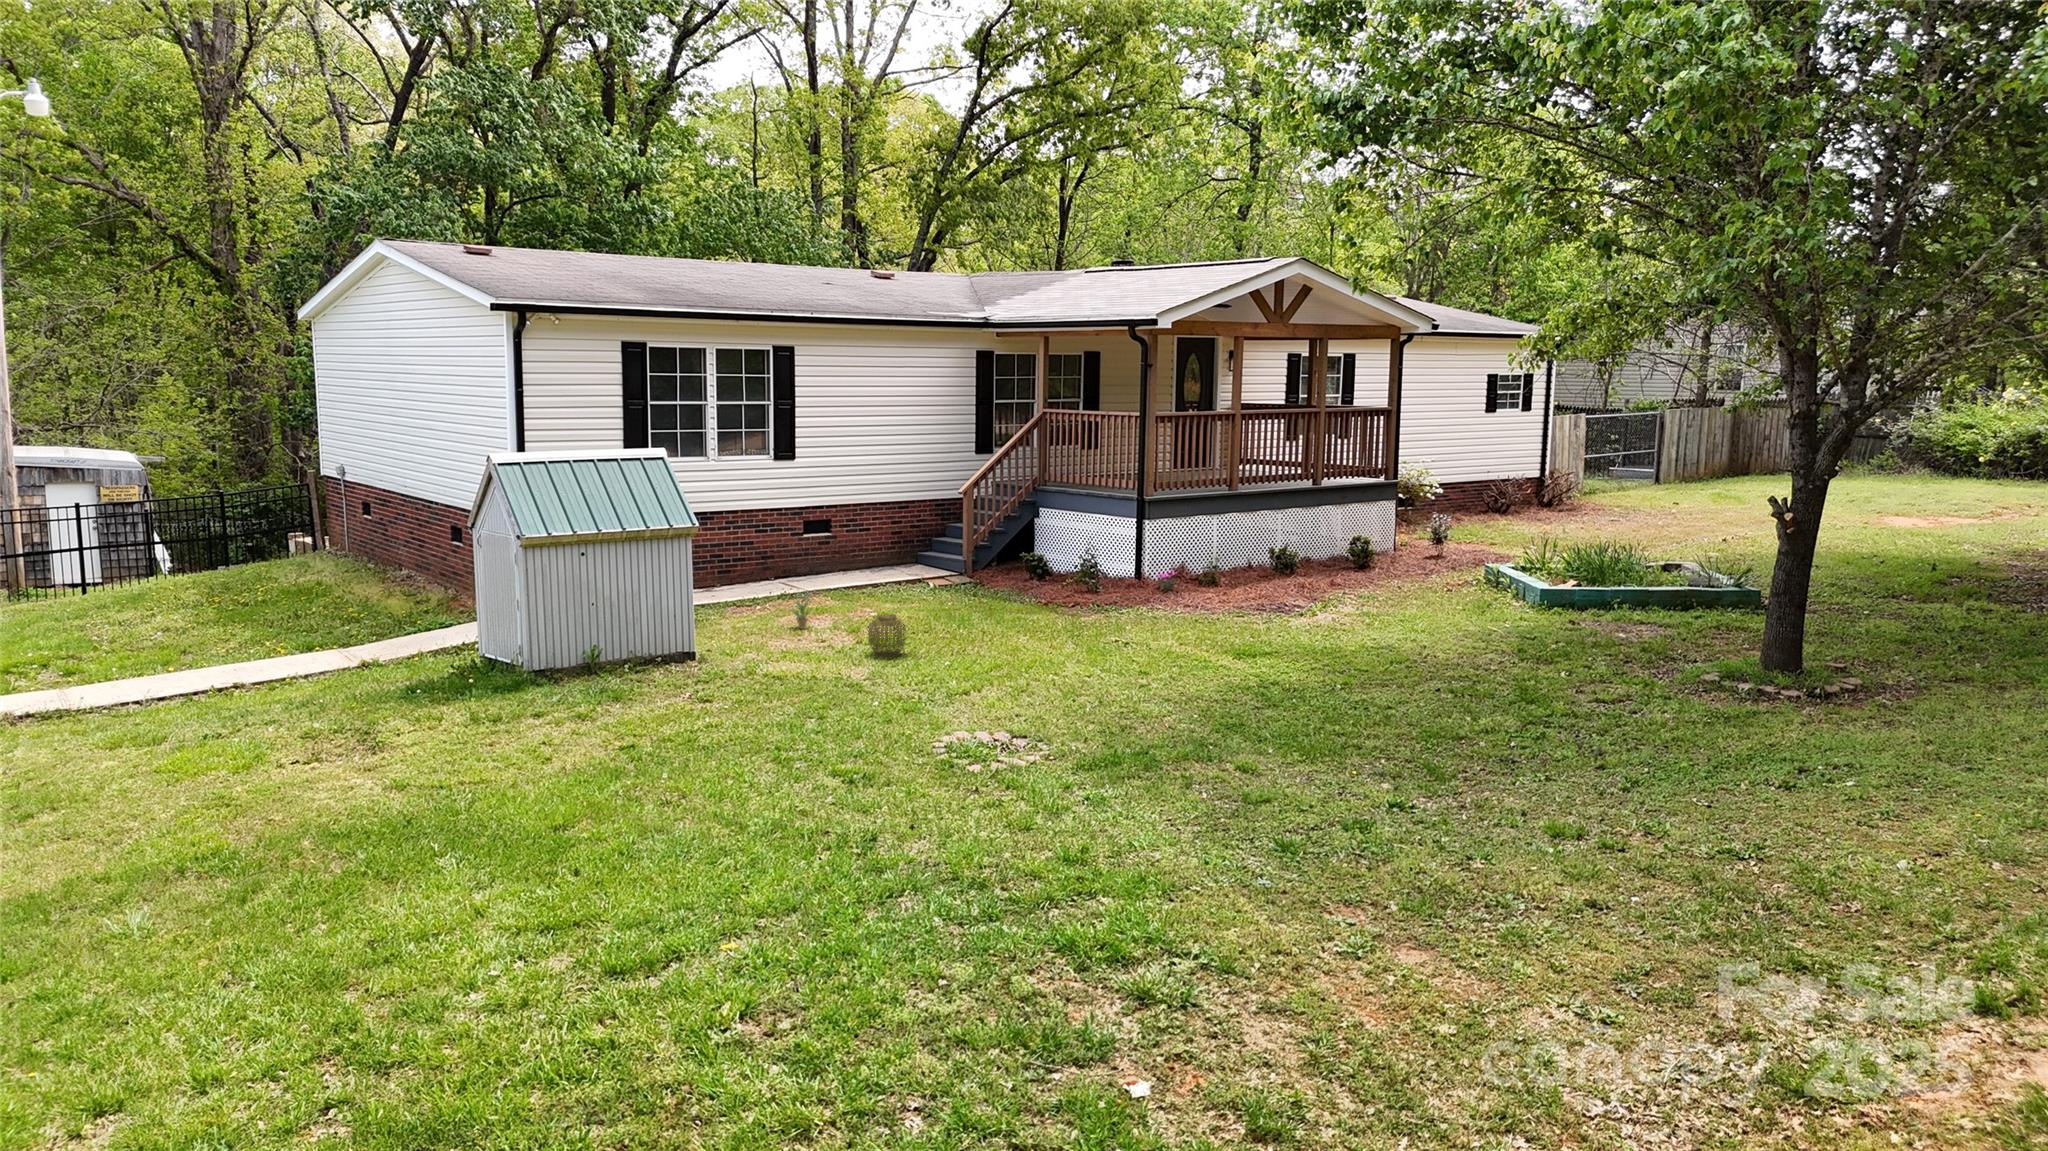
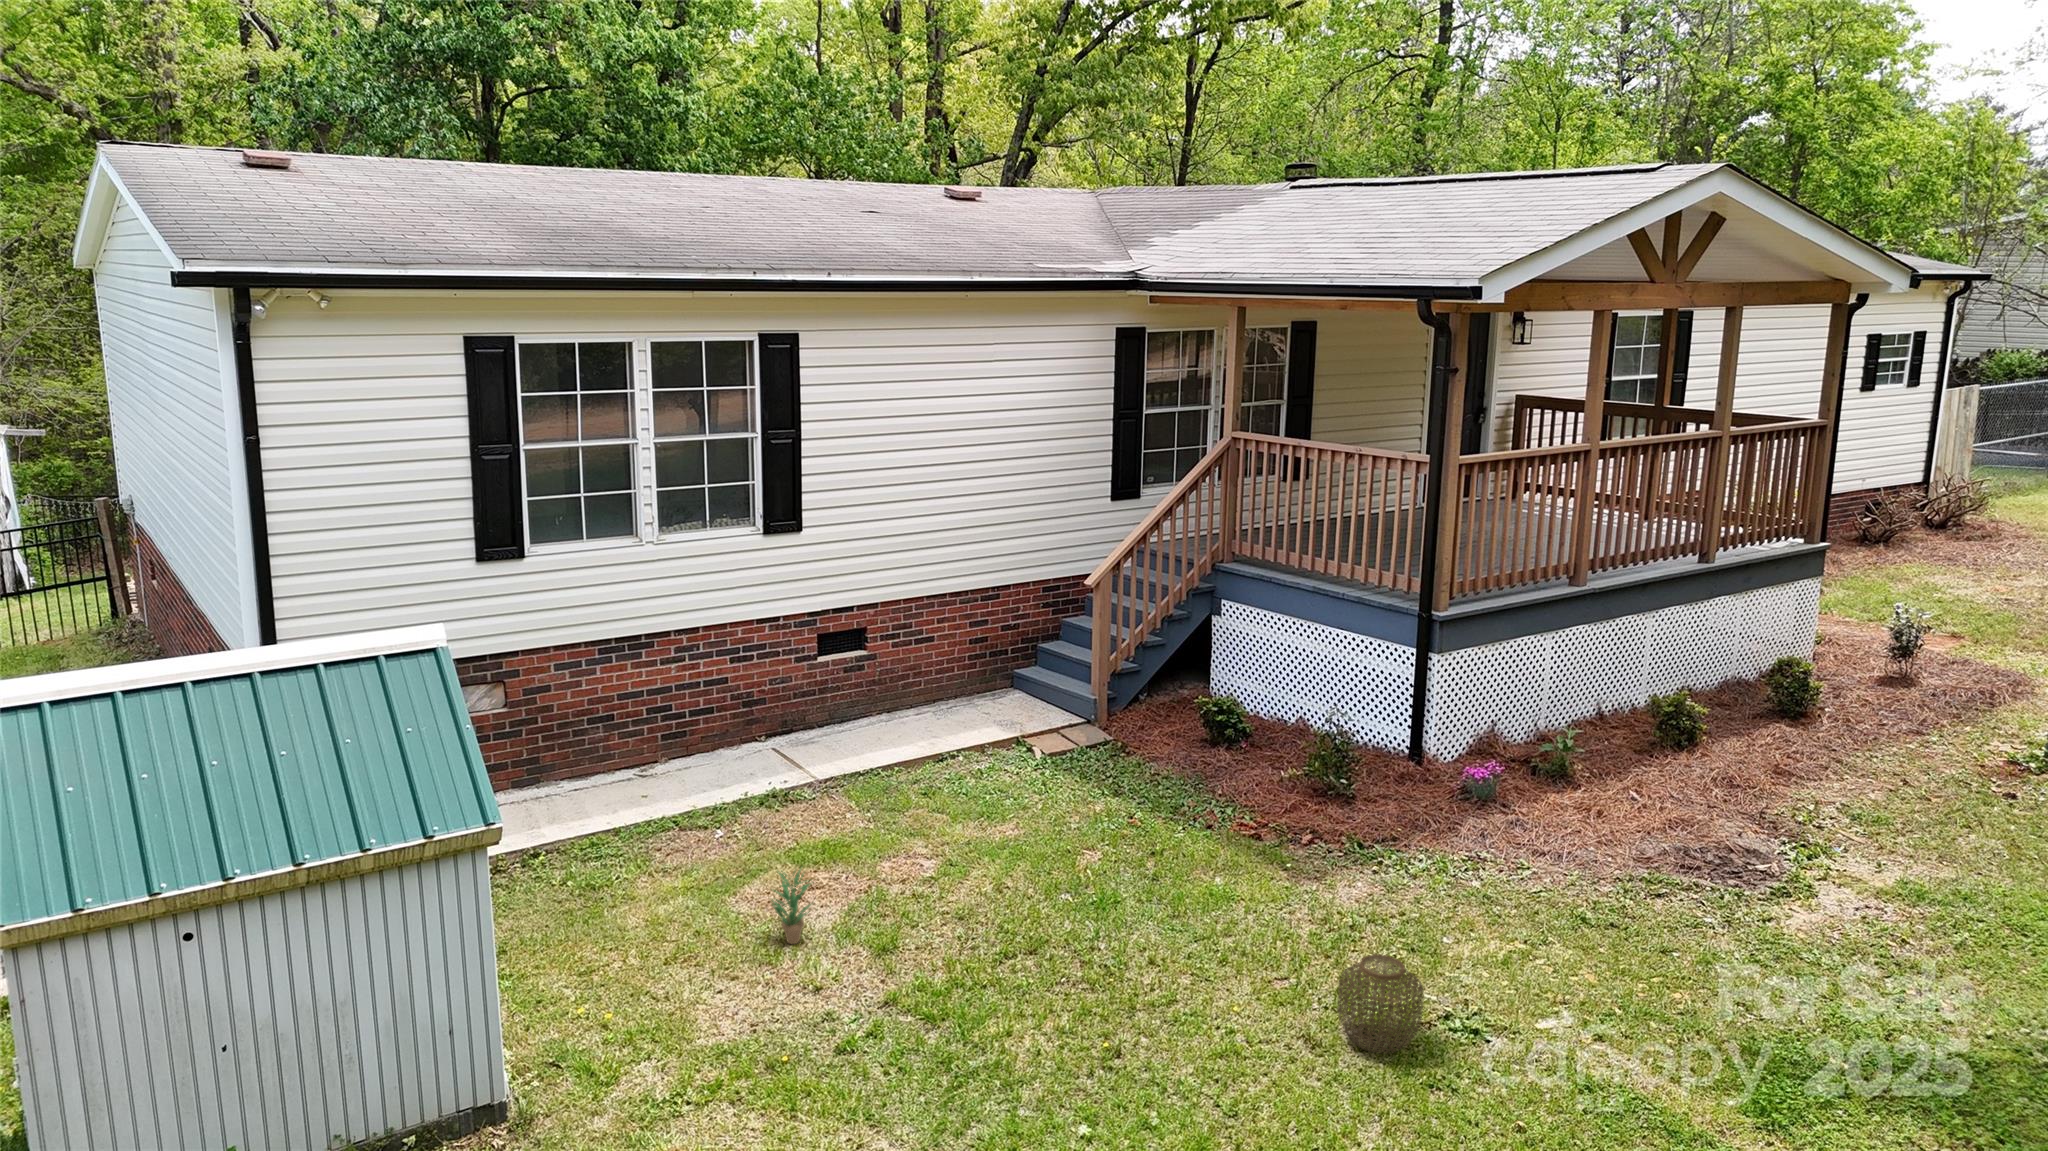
woven basket: present [868,614,906,657] -> present [1337,954,1424,1054]

